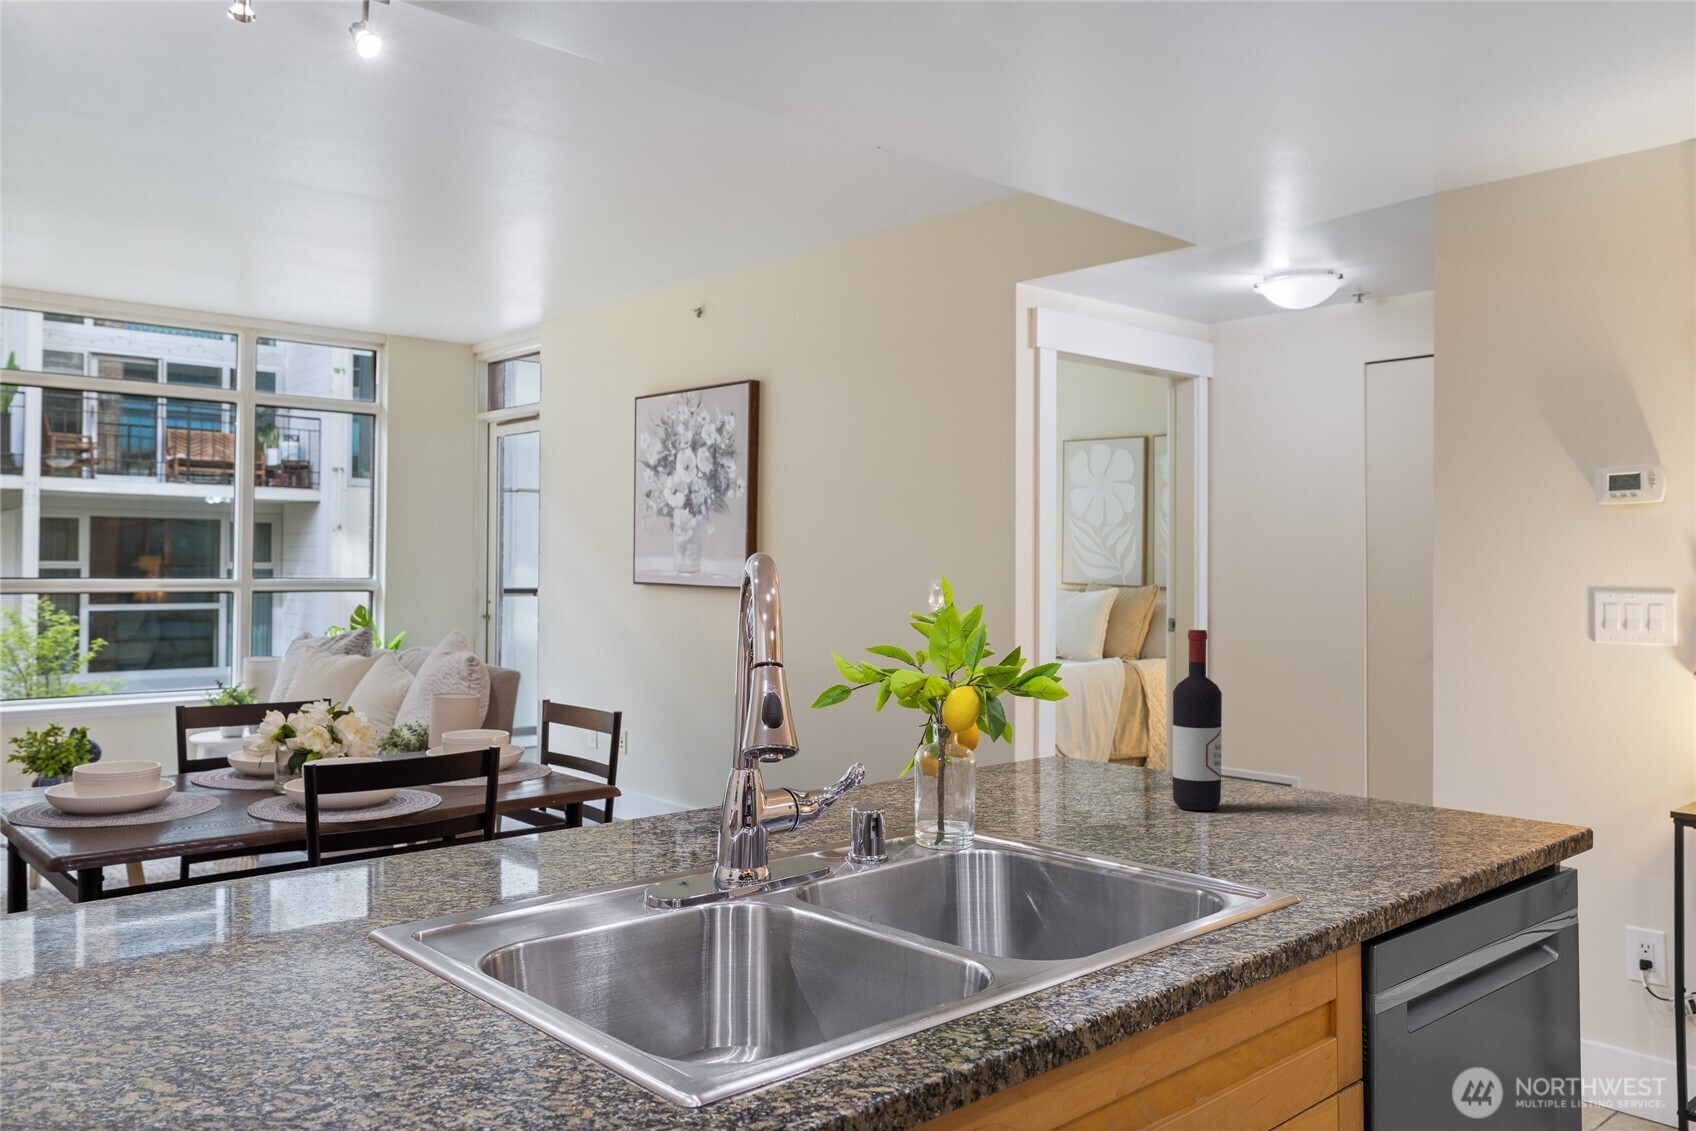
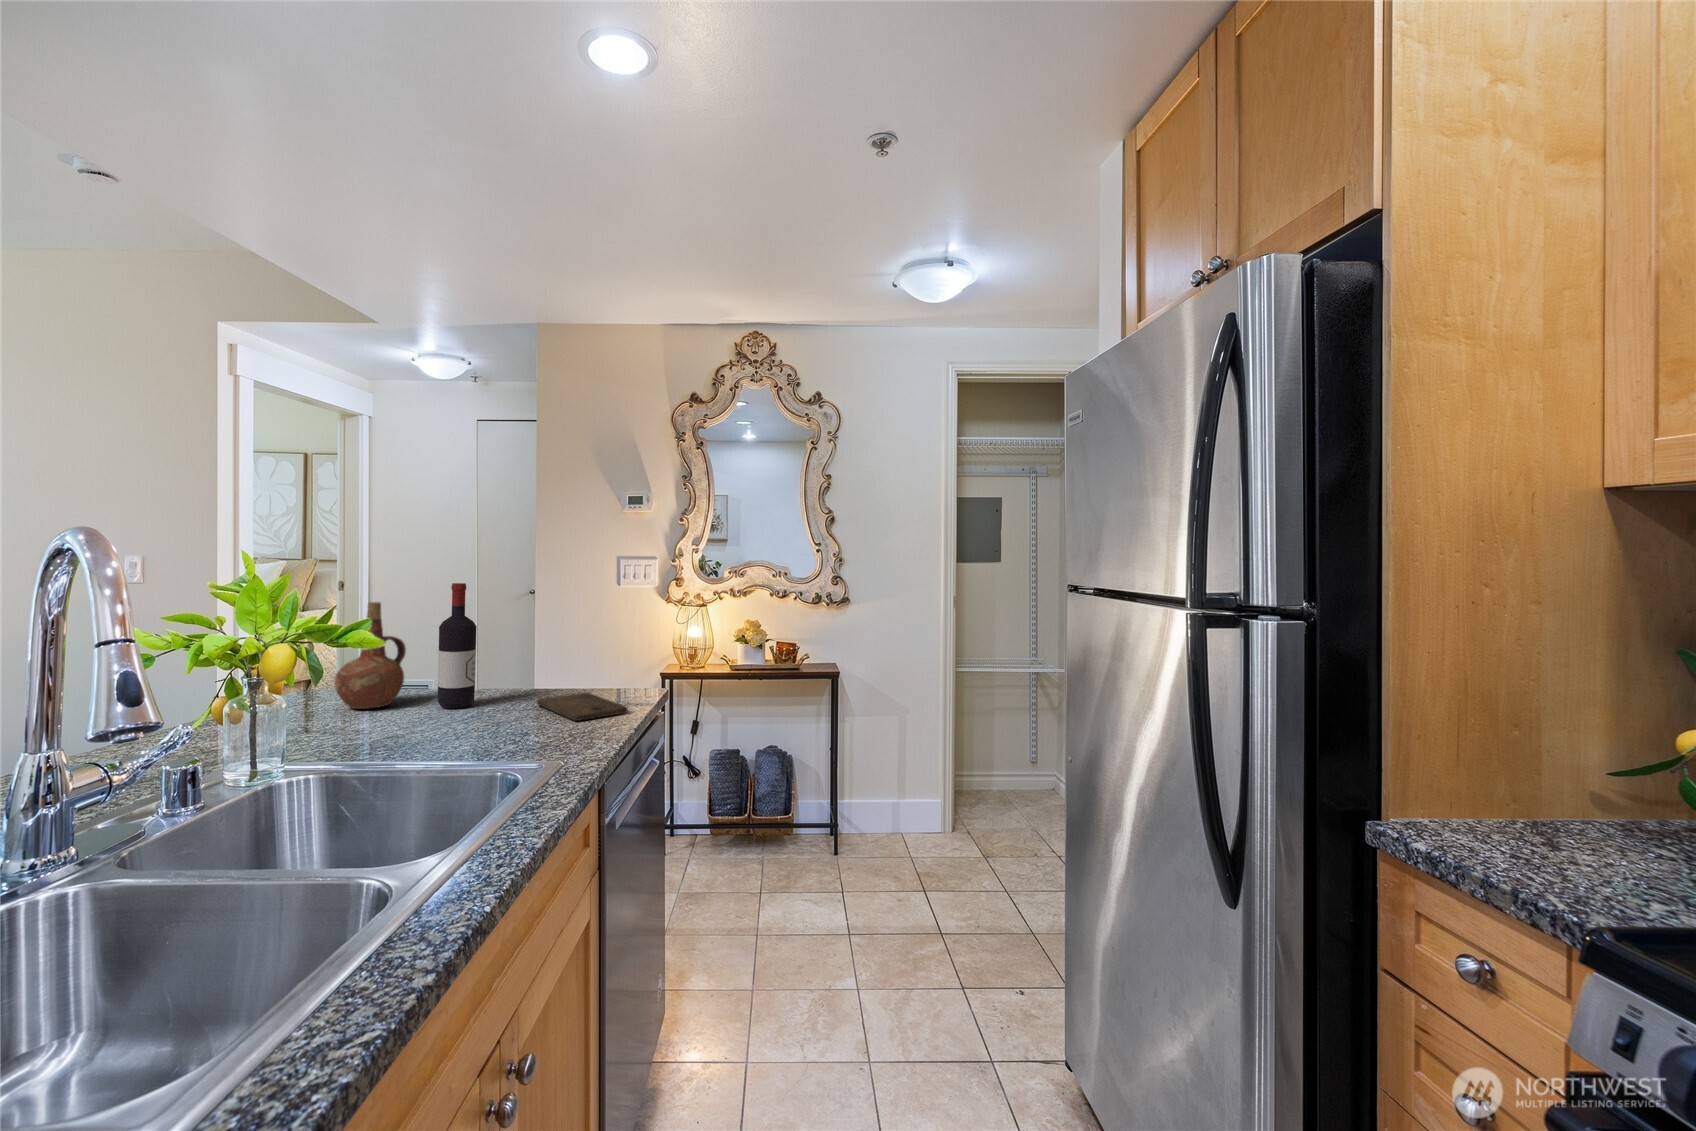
ceramic pitcher: none [1058,655,1140,796] -> present [334,602,406,709]
cutting board: none [1306,812,1444,854] -> present [537,692,628,721]

